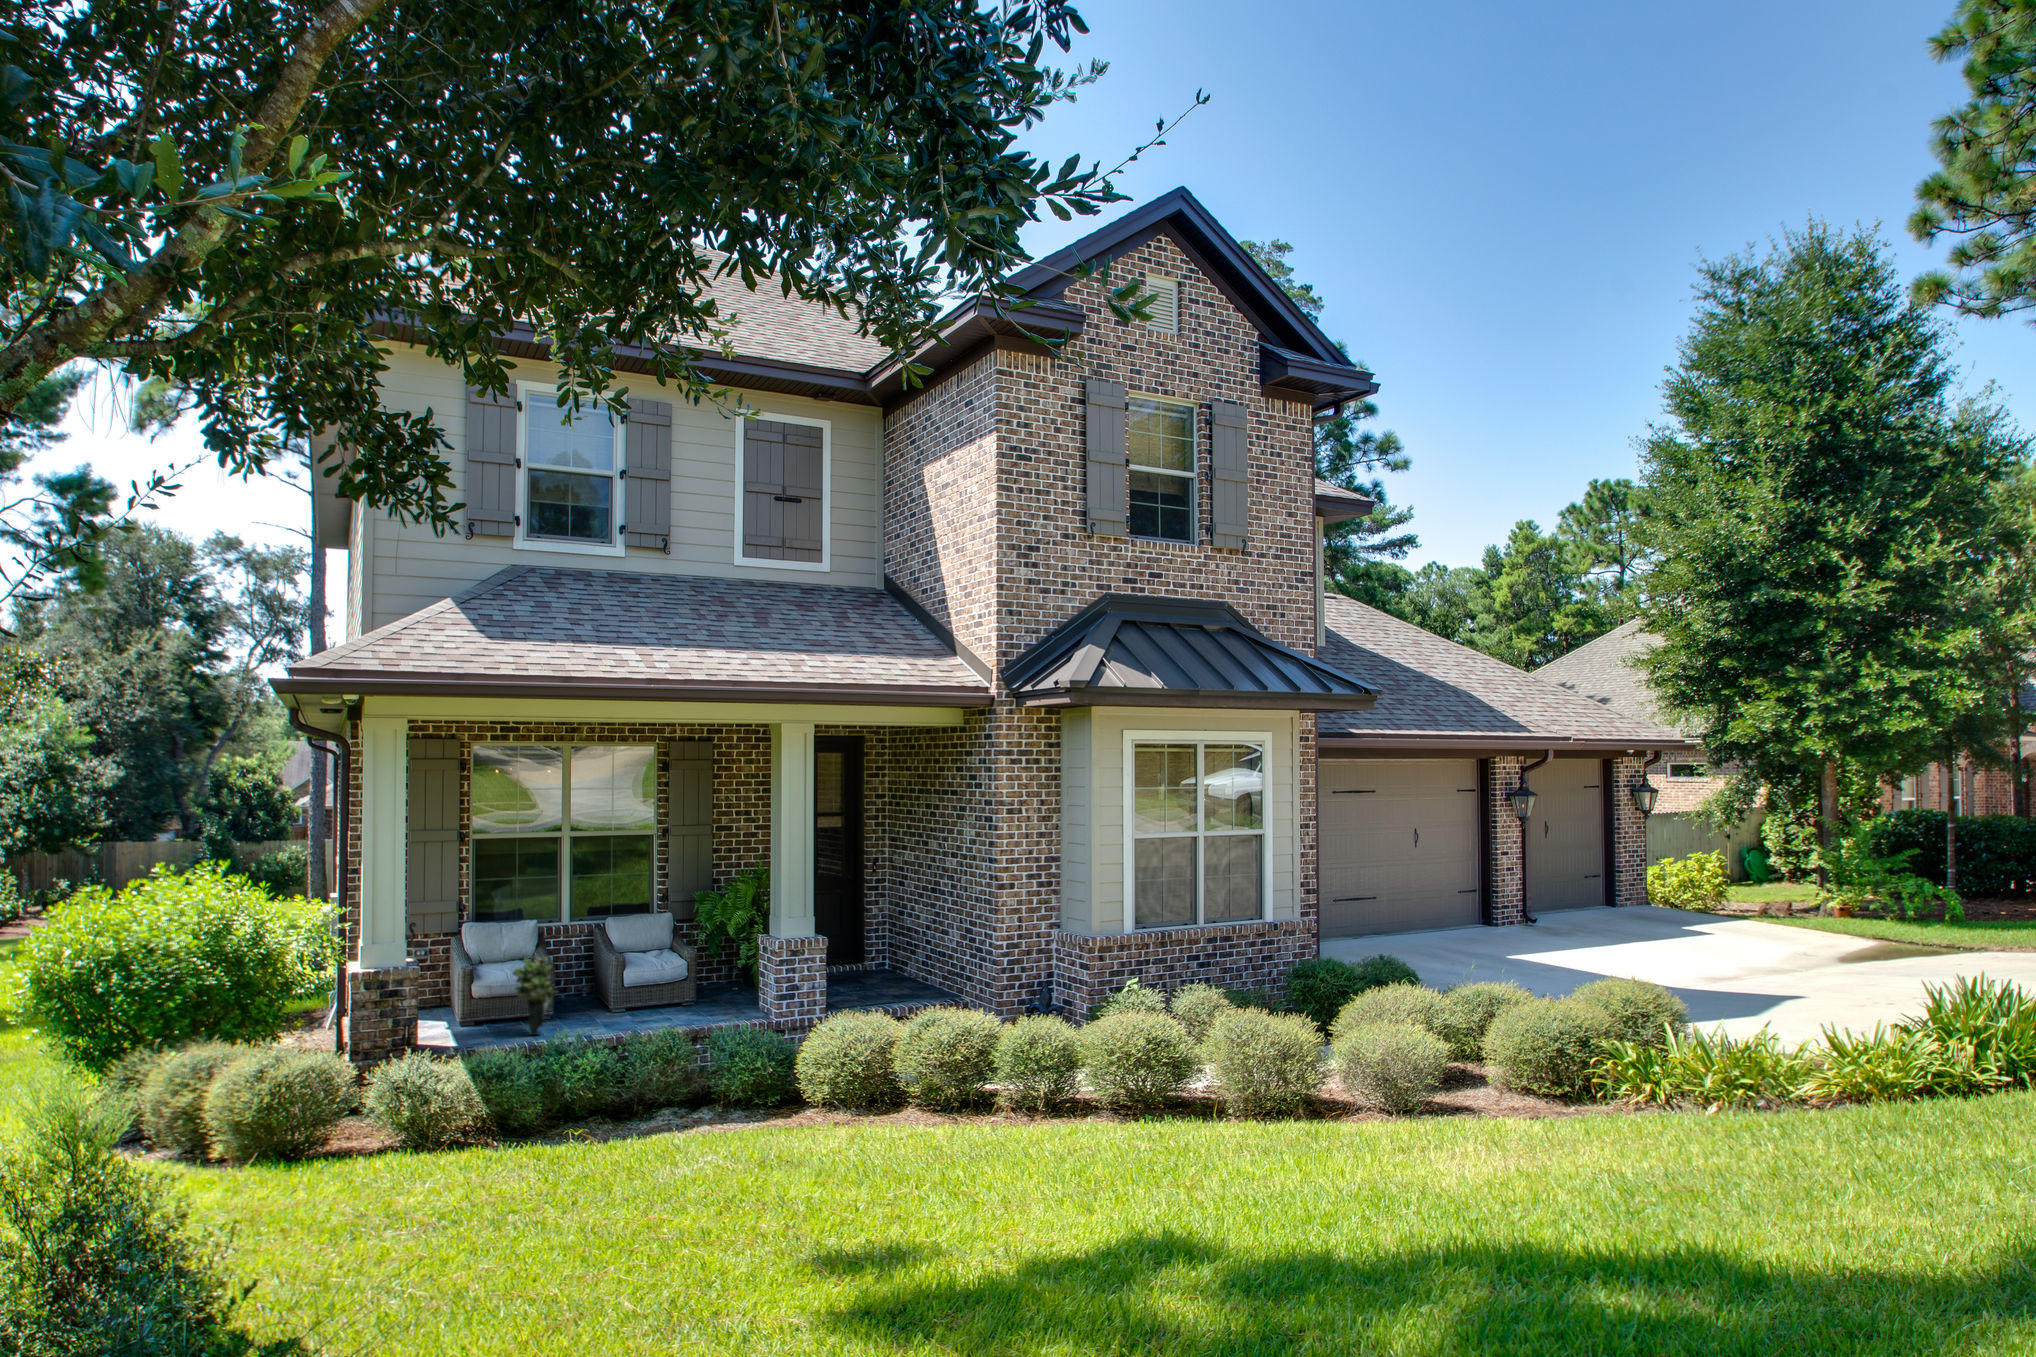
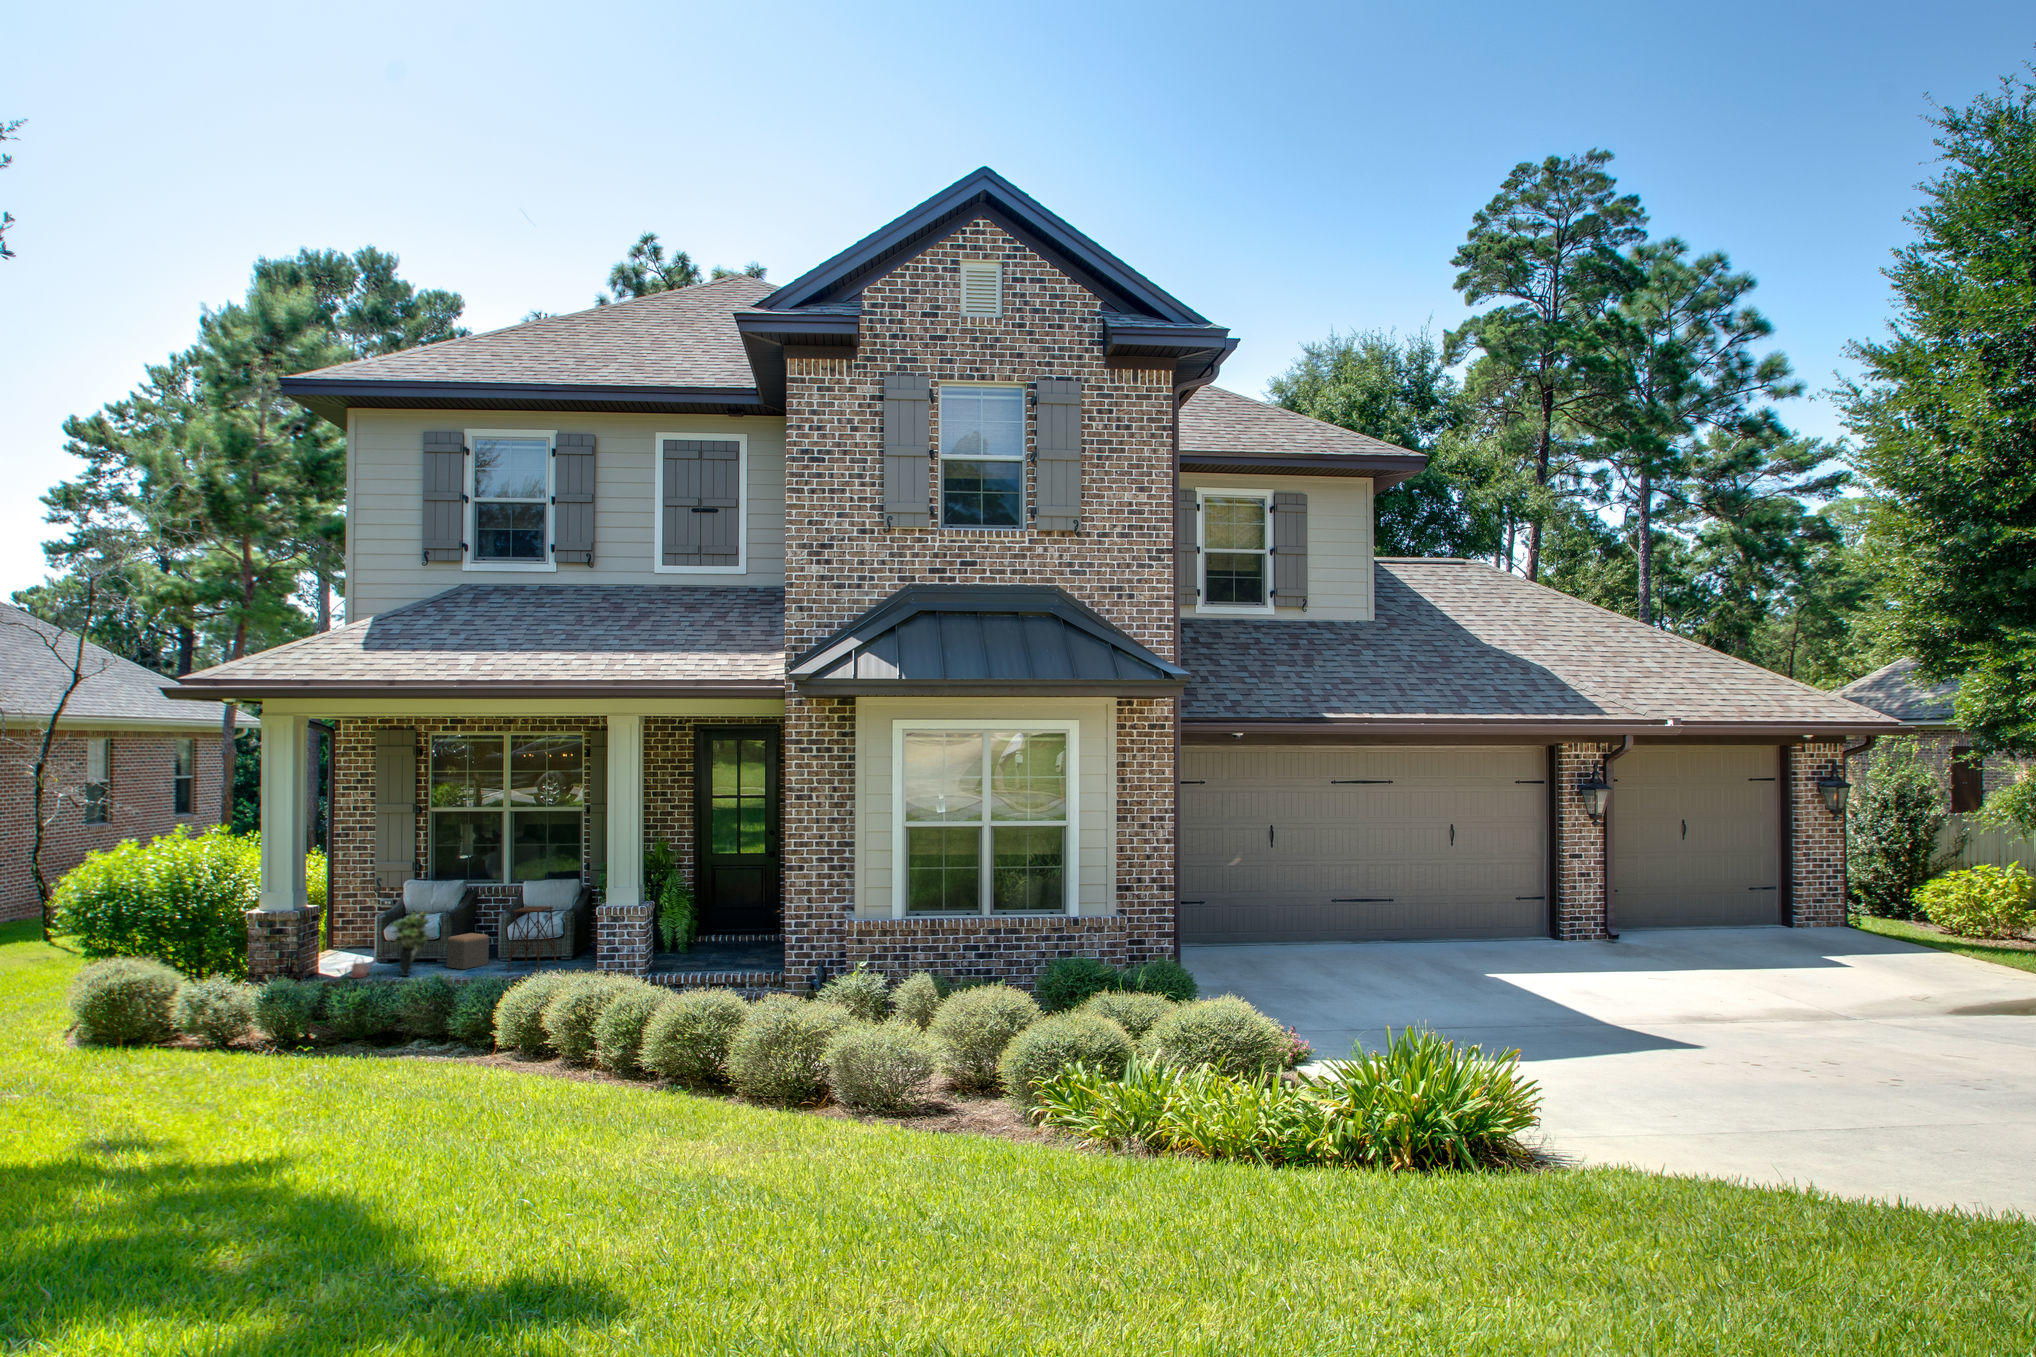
side table: none [661,943,701,1022] -> present [507,906,557,972]
footstool: none [564,982,611,1024] -> present [447,933,489,969]
watering can: none [461,1015,487,1042] -> present [350,957,377,978]

